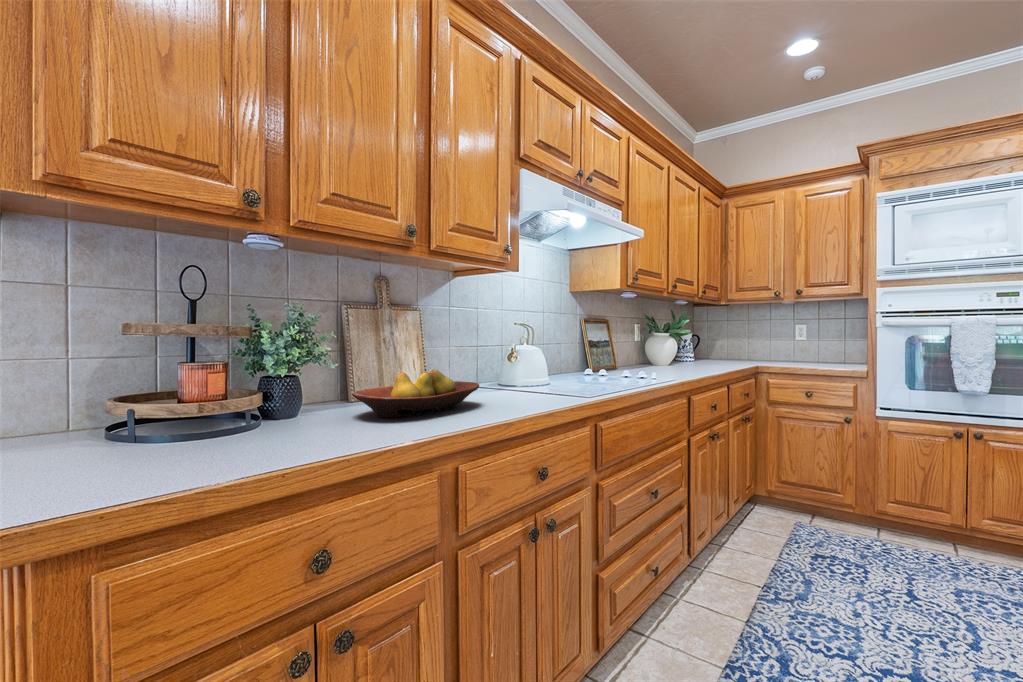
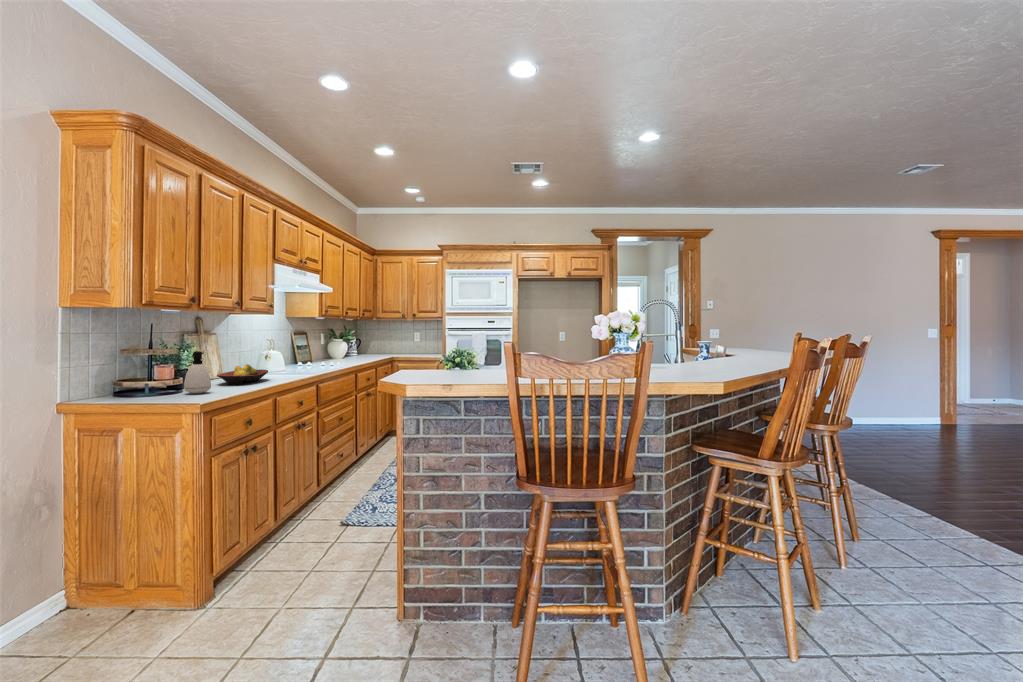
soap dispenser: none [184,328,259,447] -> present [184,351,211,393]

